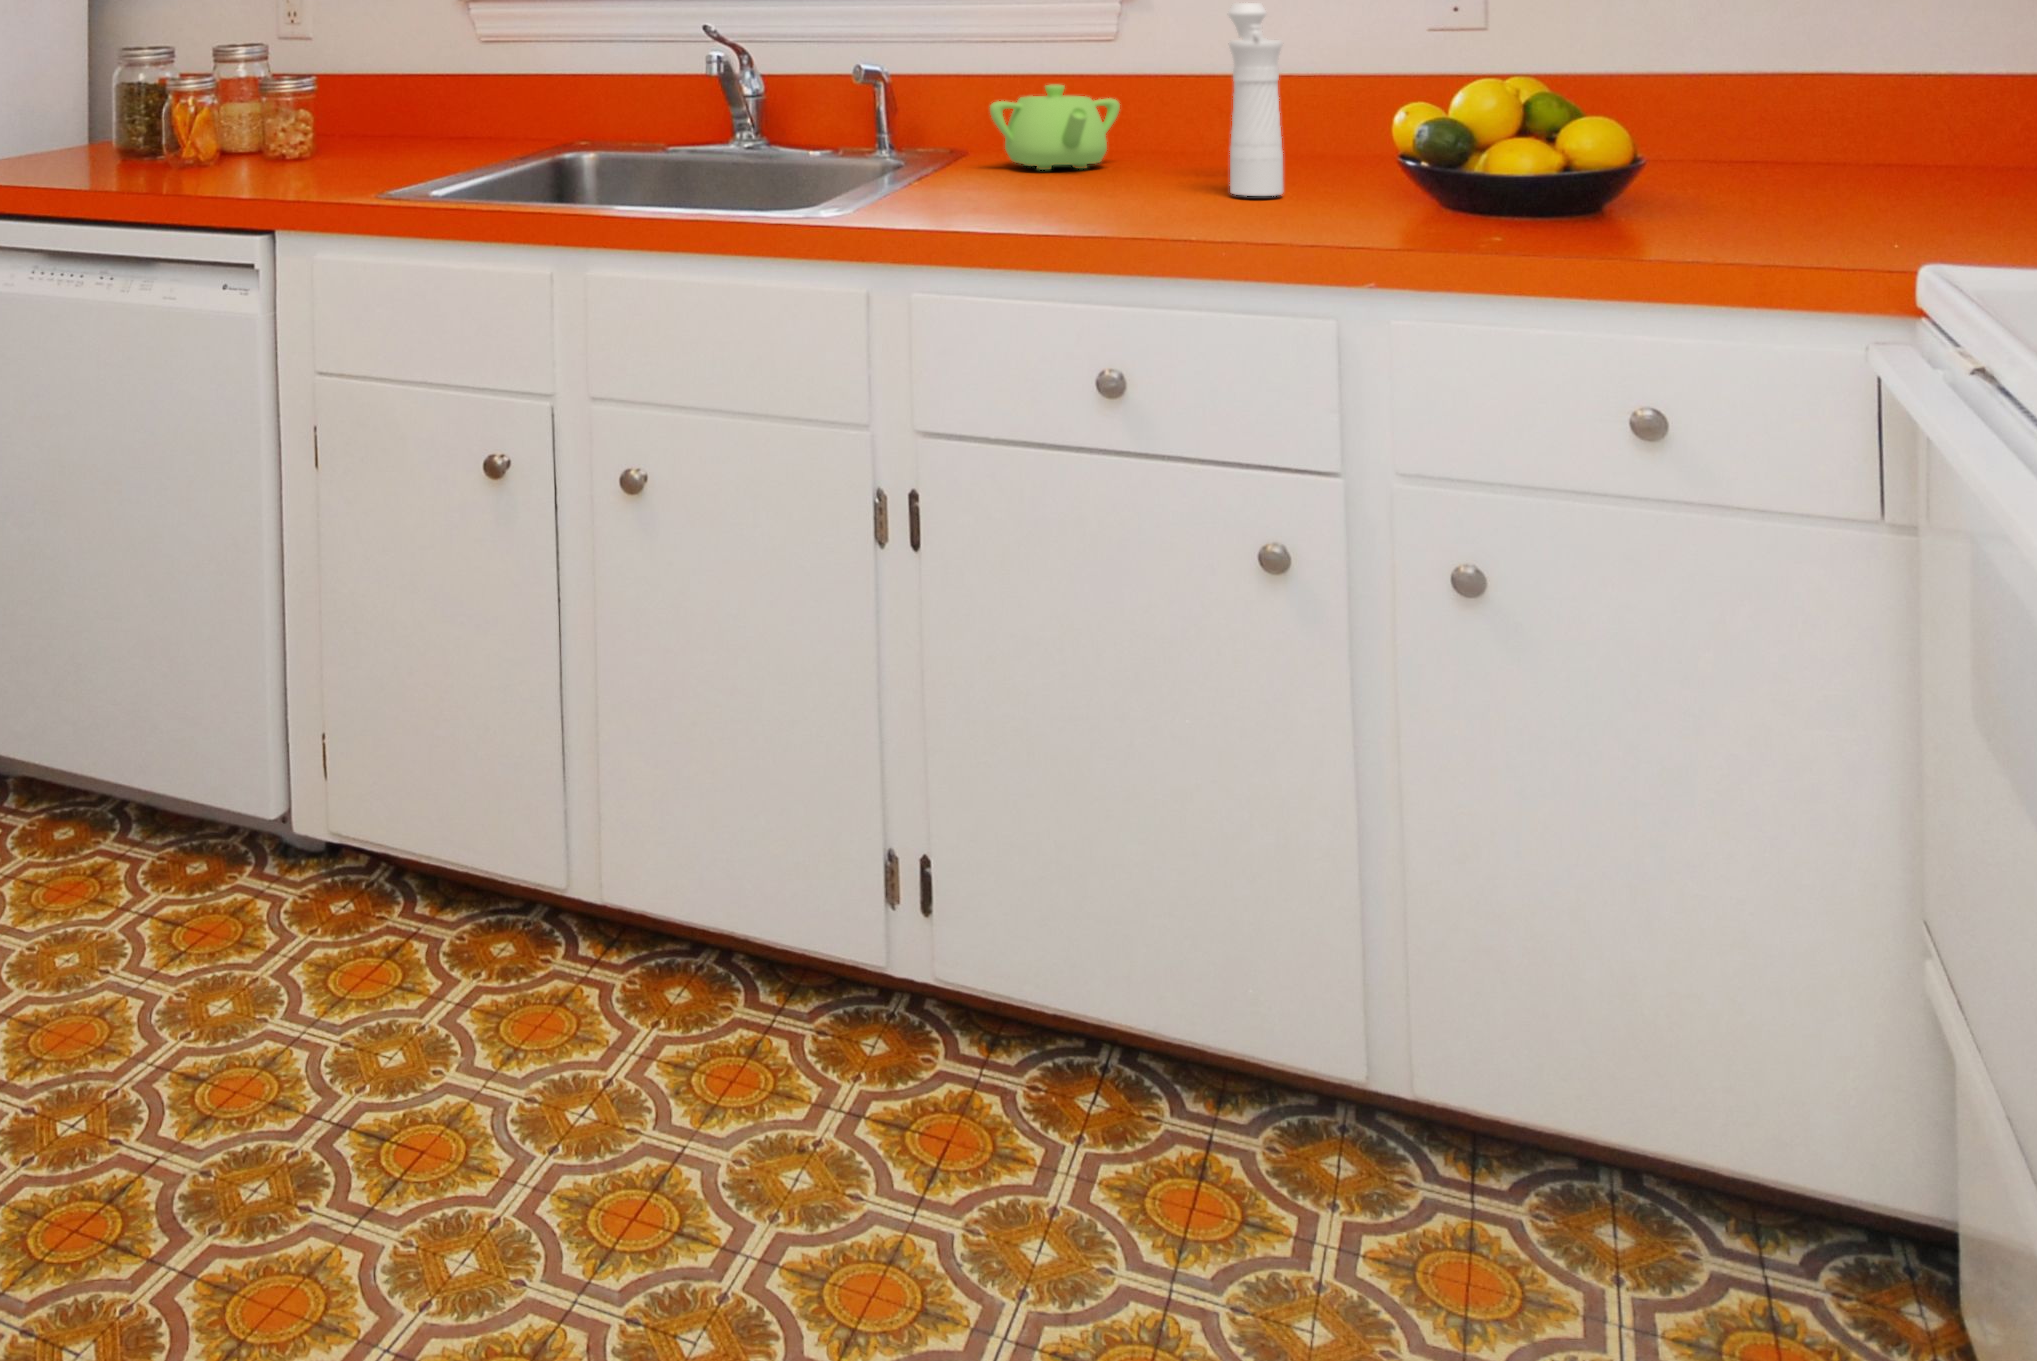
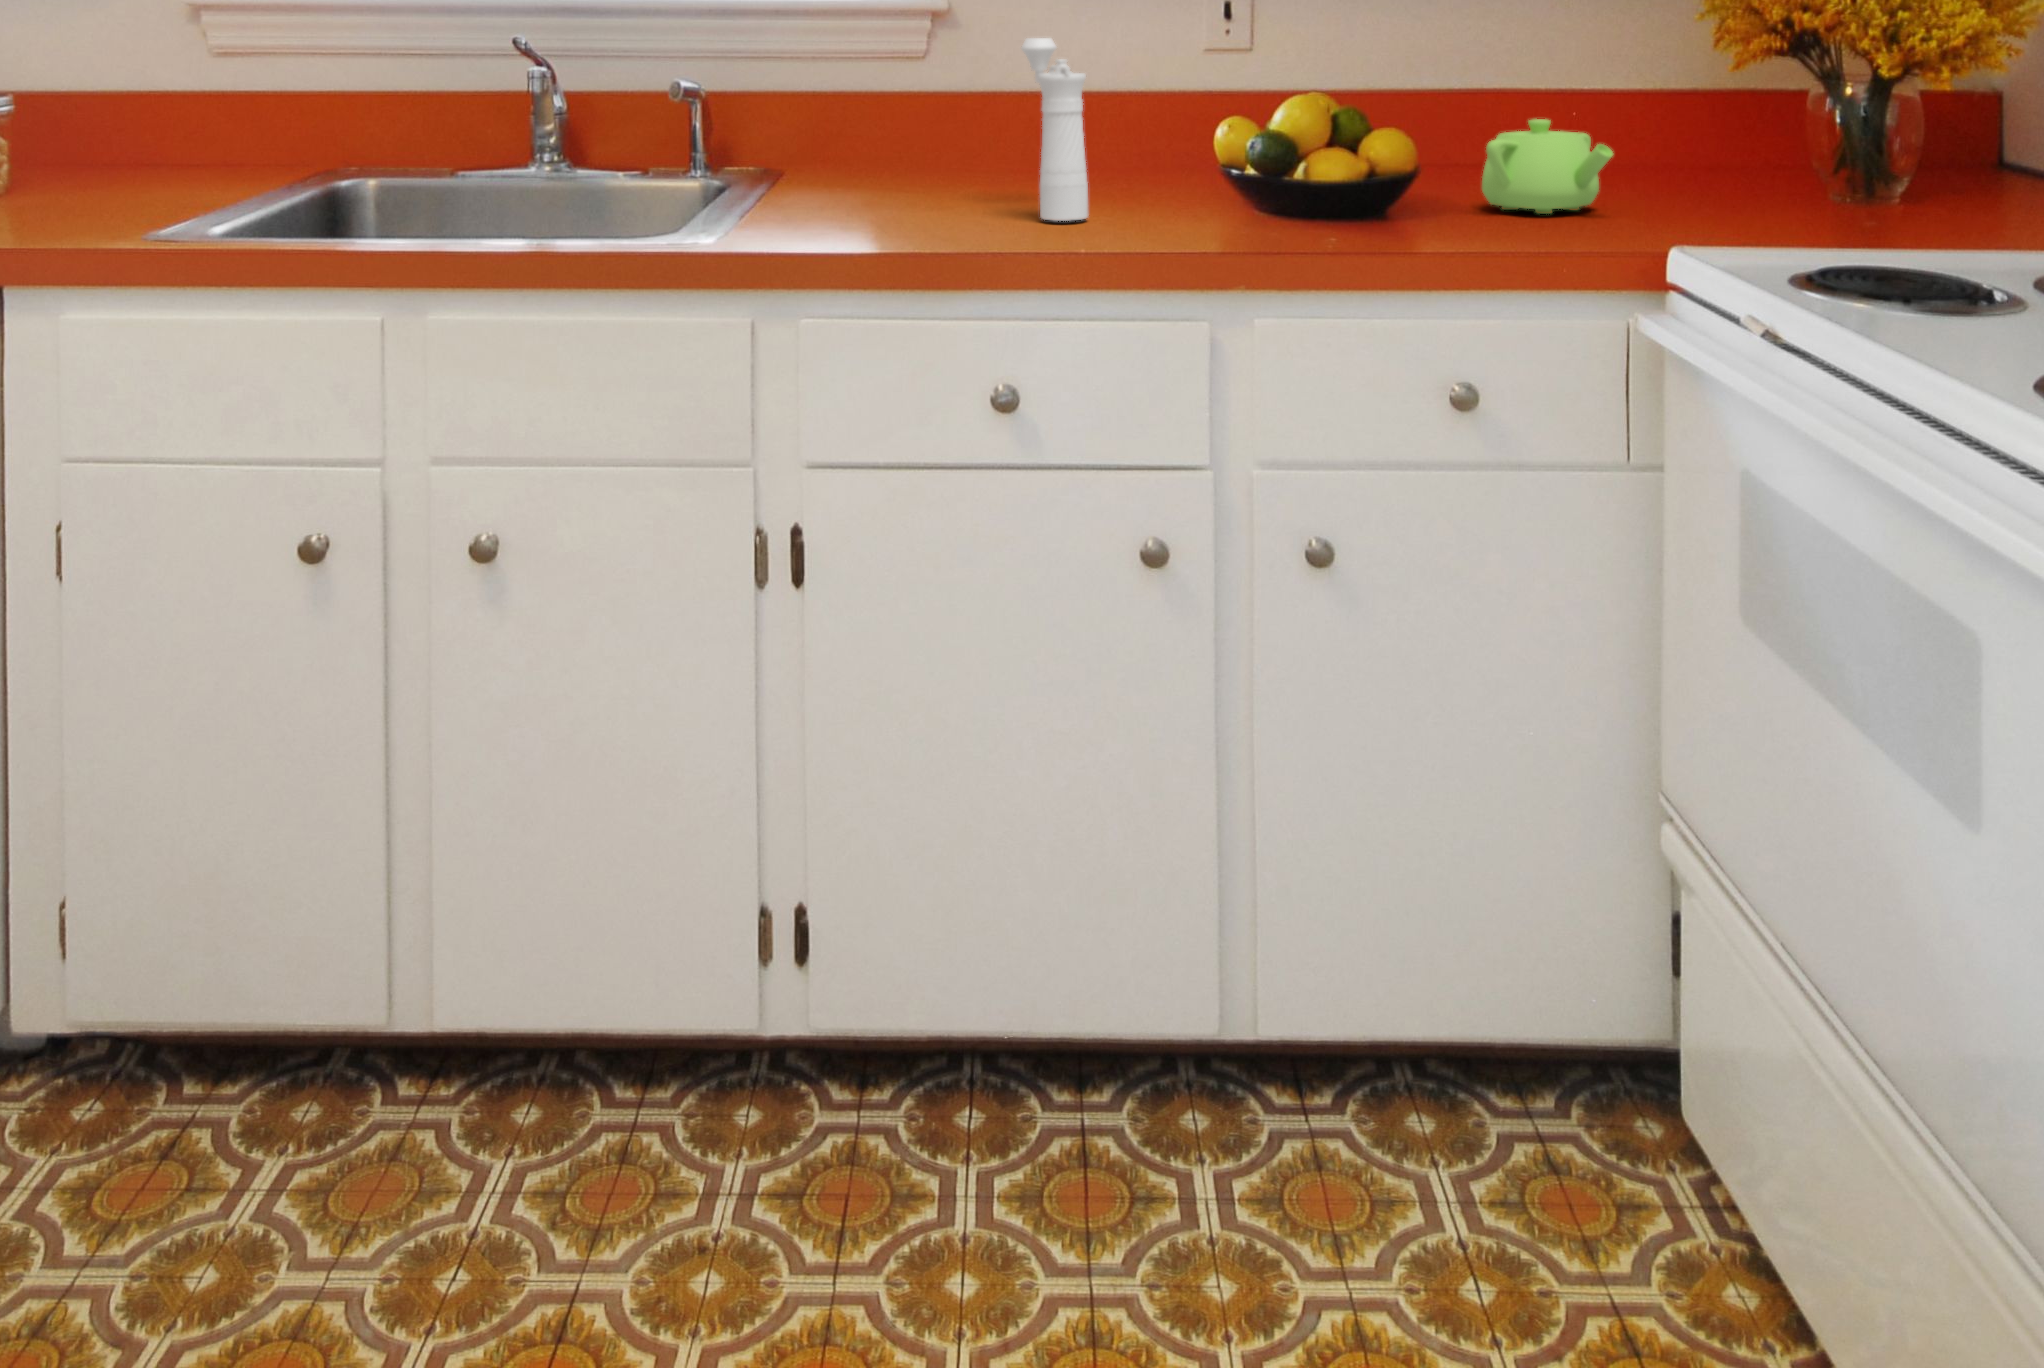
teapot: present [990,85,1120,170] -> present [1482,119,1613,214]

